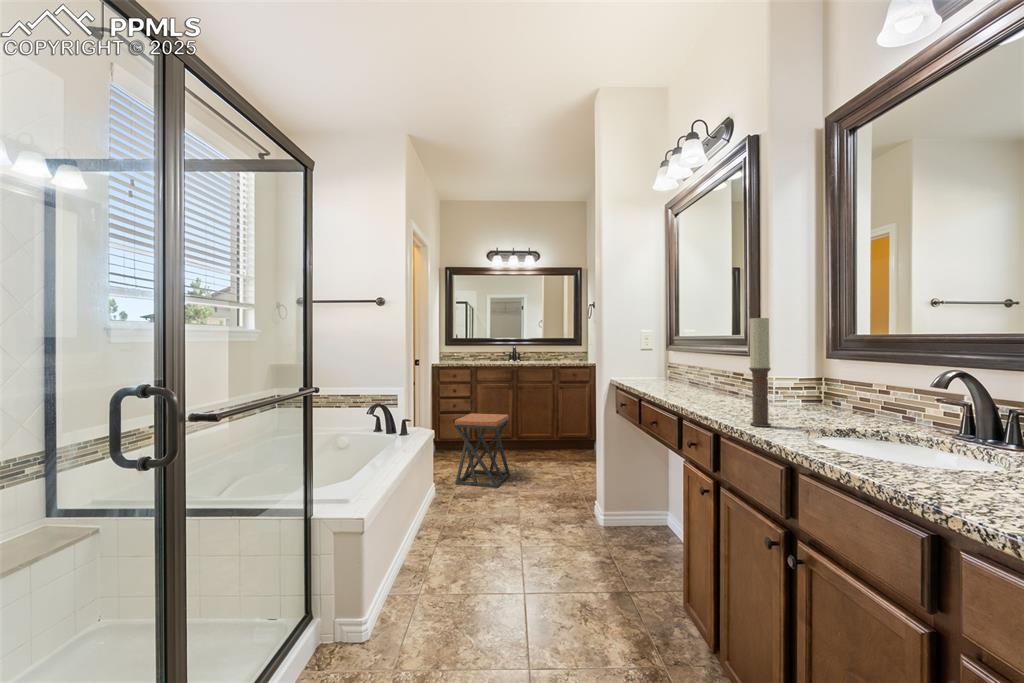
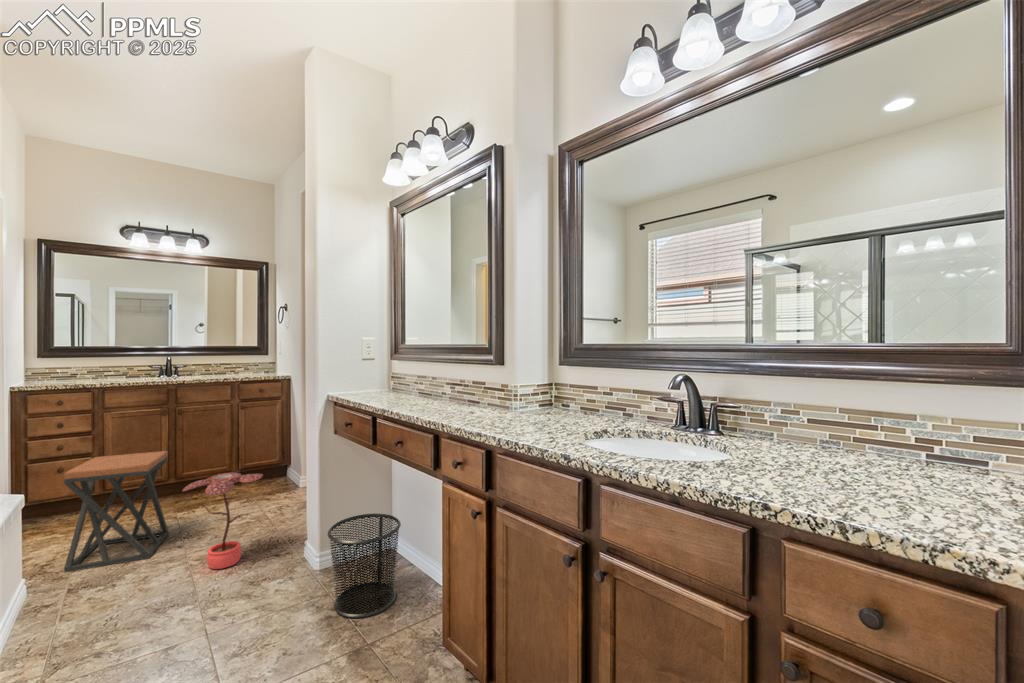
candle: present [749,316,771,427] -> none [529,326,548,438]
potted plant: none [513,435,565,506] -> present [182,472,263,569]
waste bin: none [602,486,665,572] -> present [328,513,401,618]

